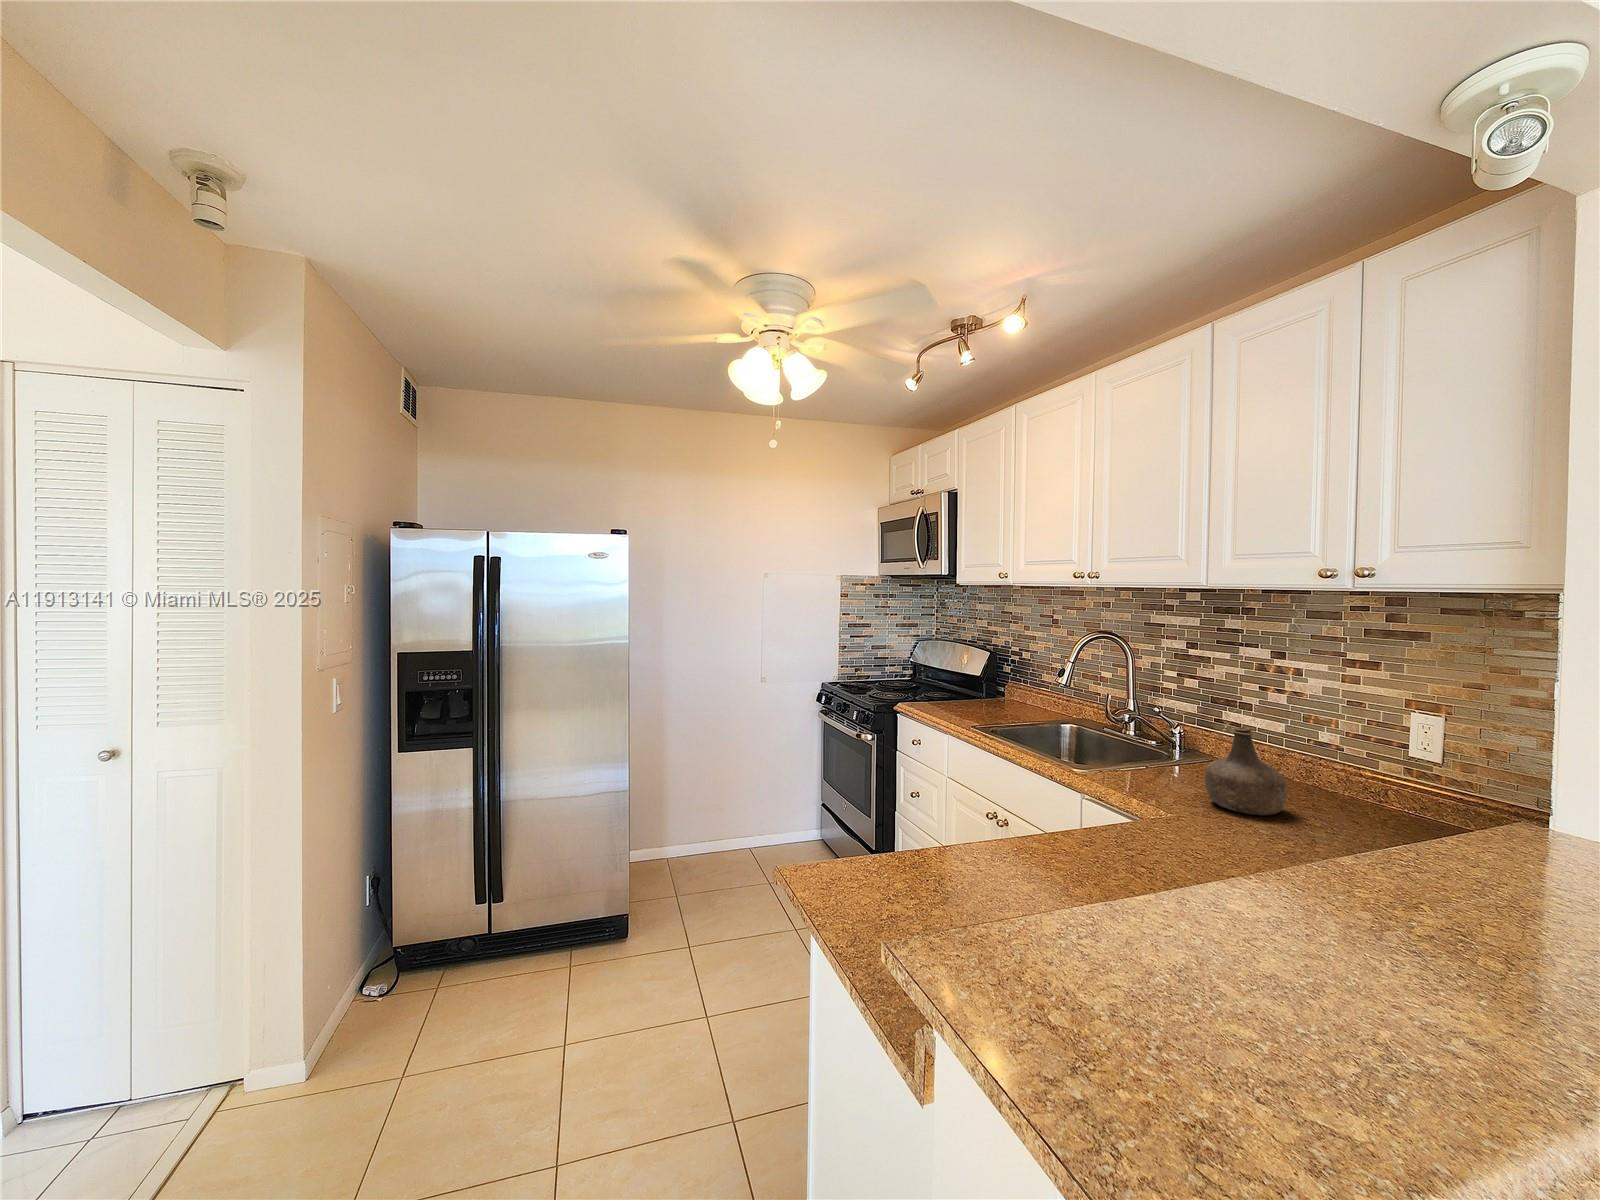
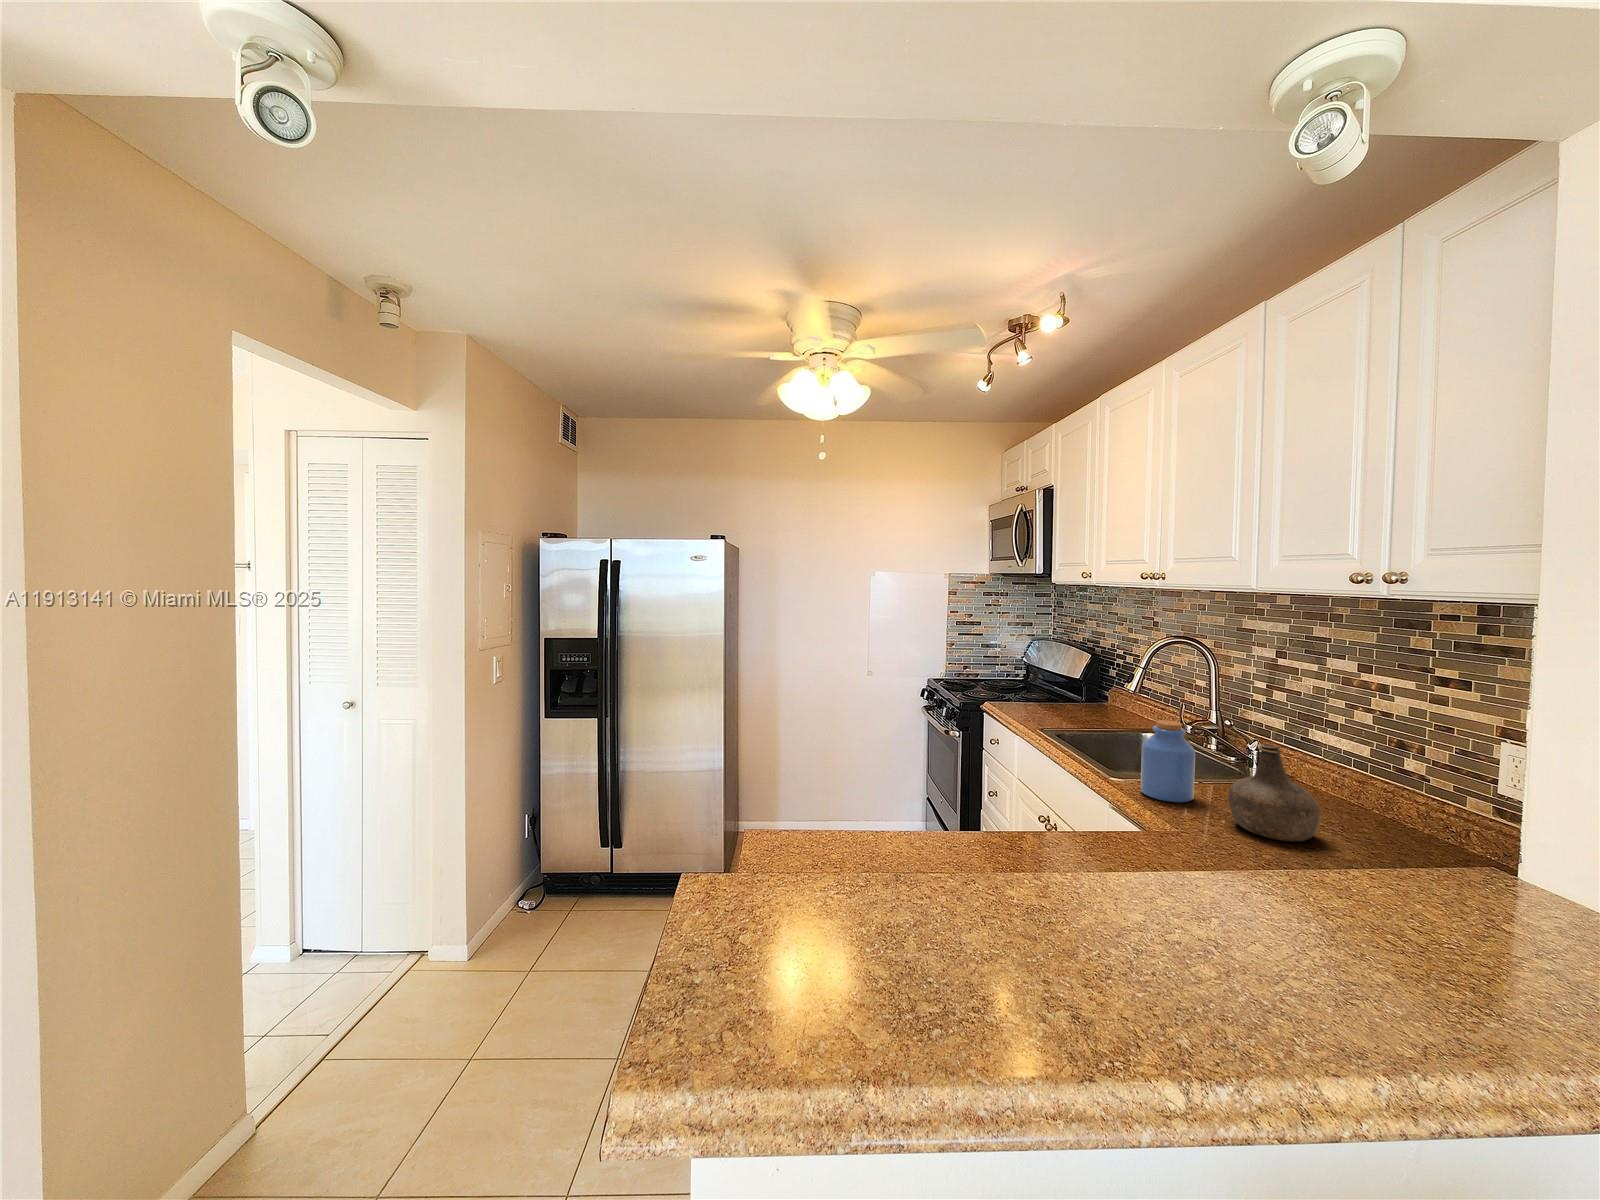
jar: none [1108,711,1158,788] -> present [1141,720,1195,802]

